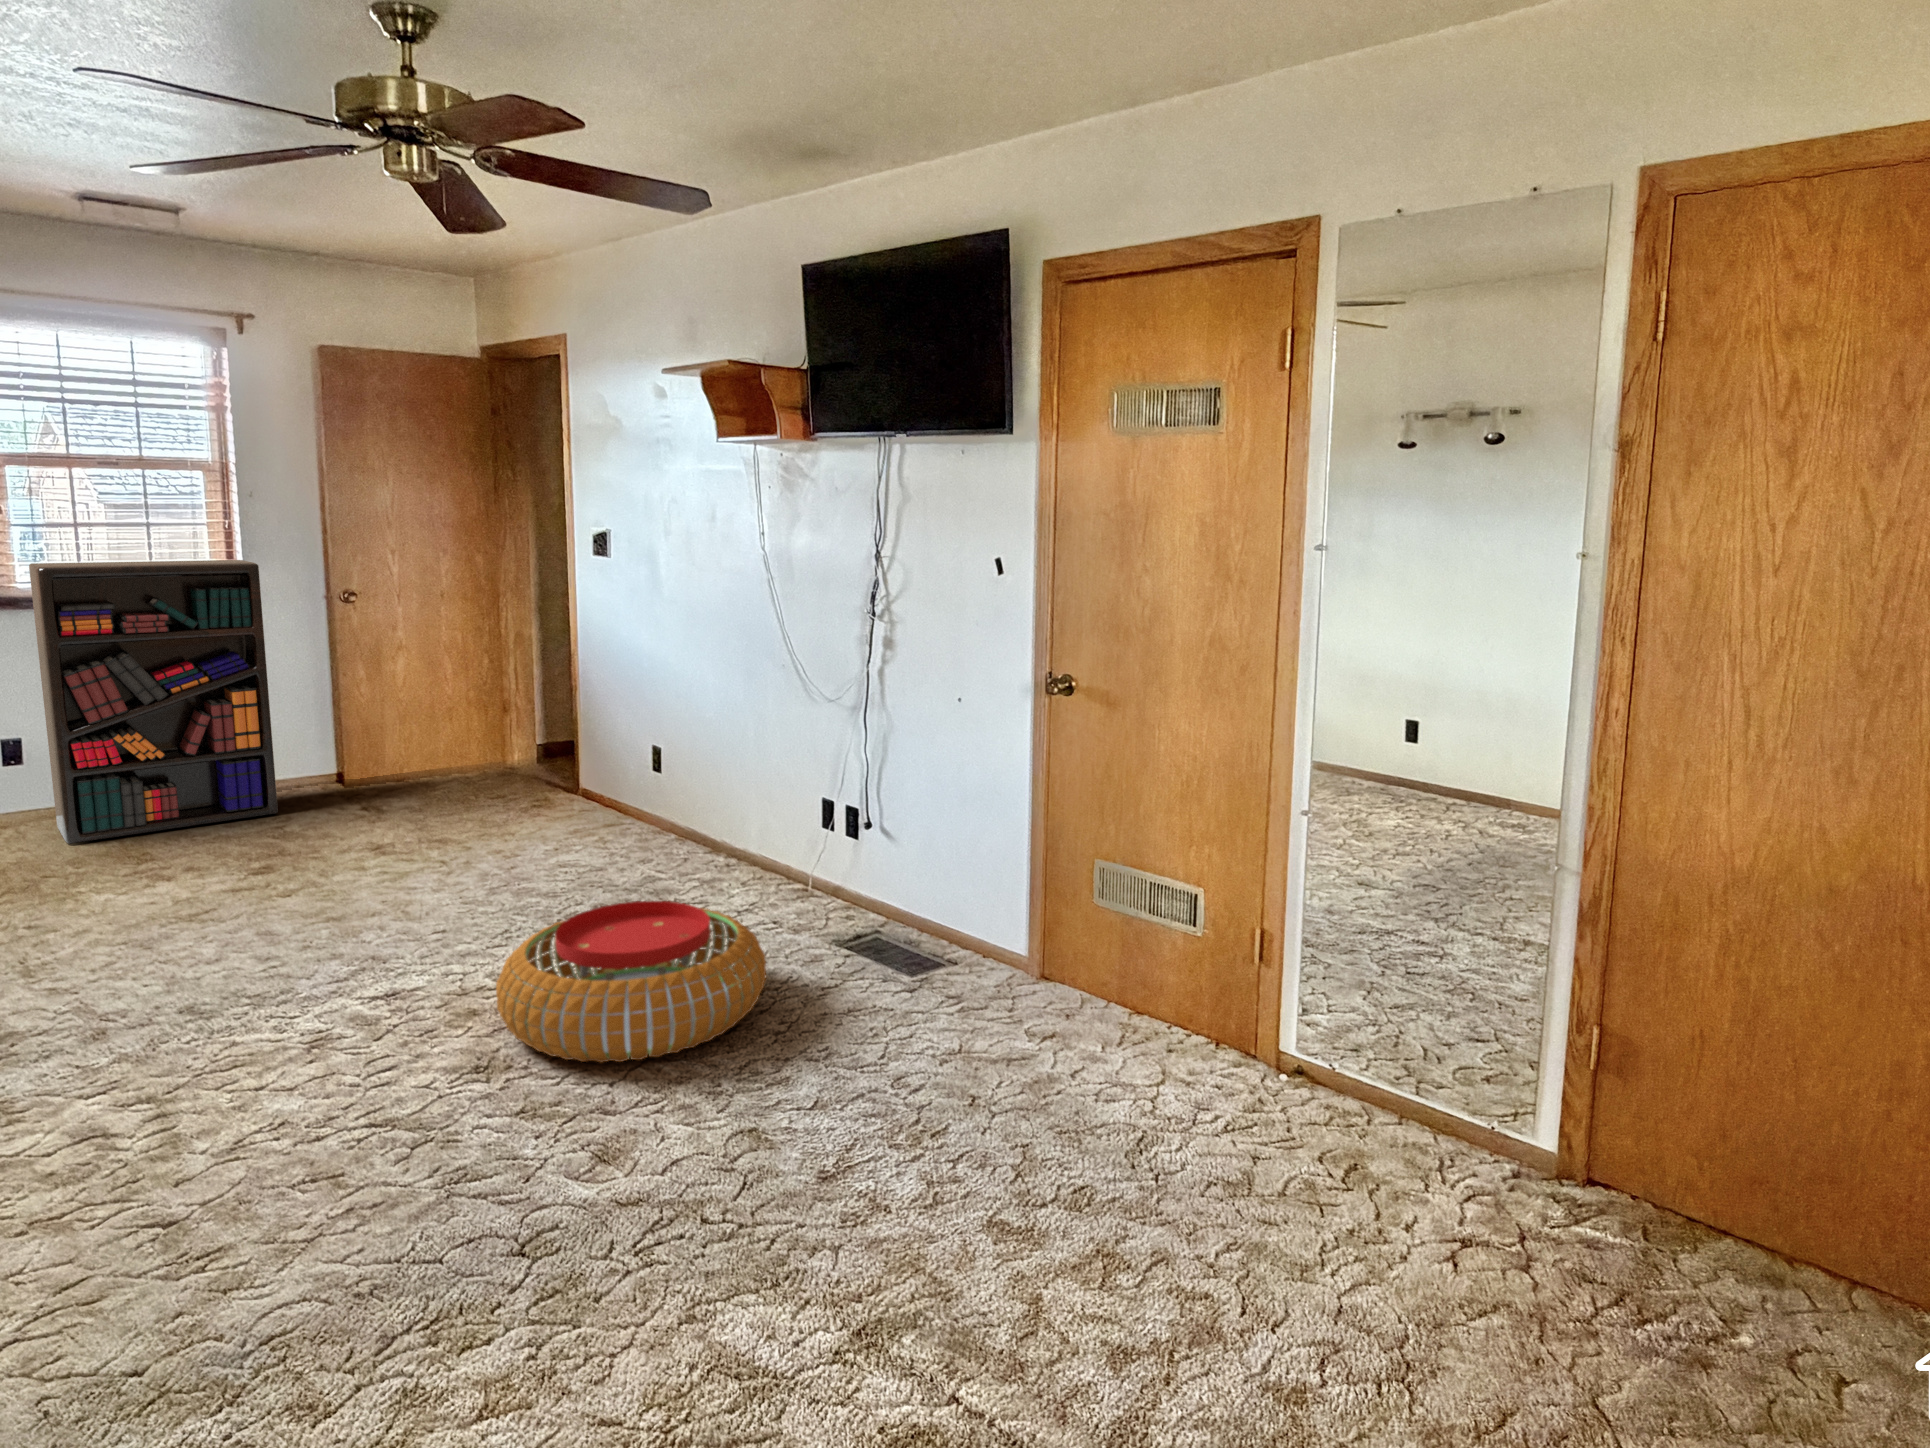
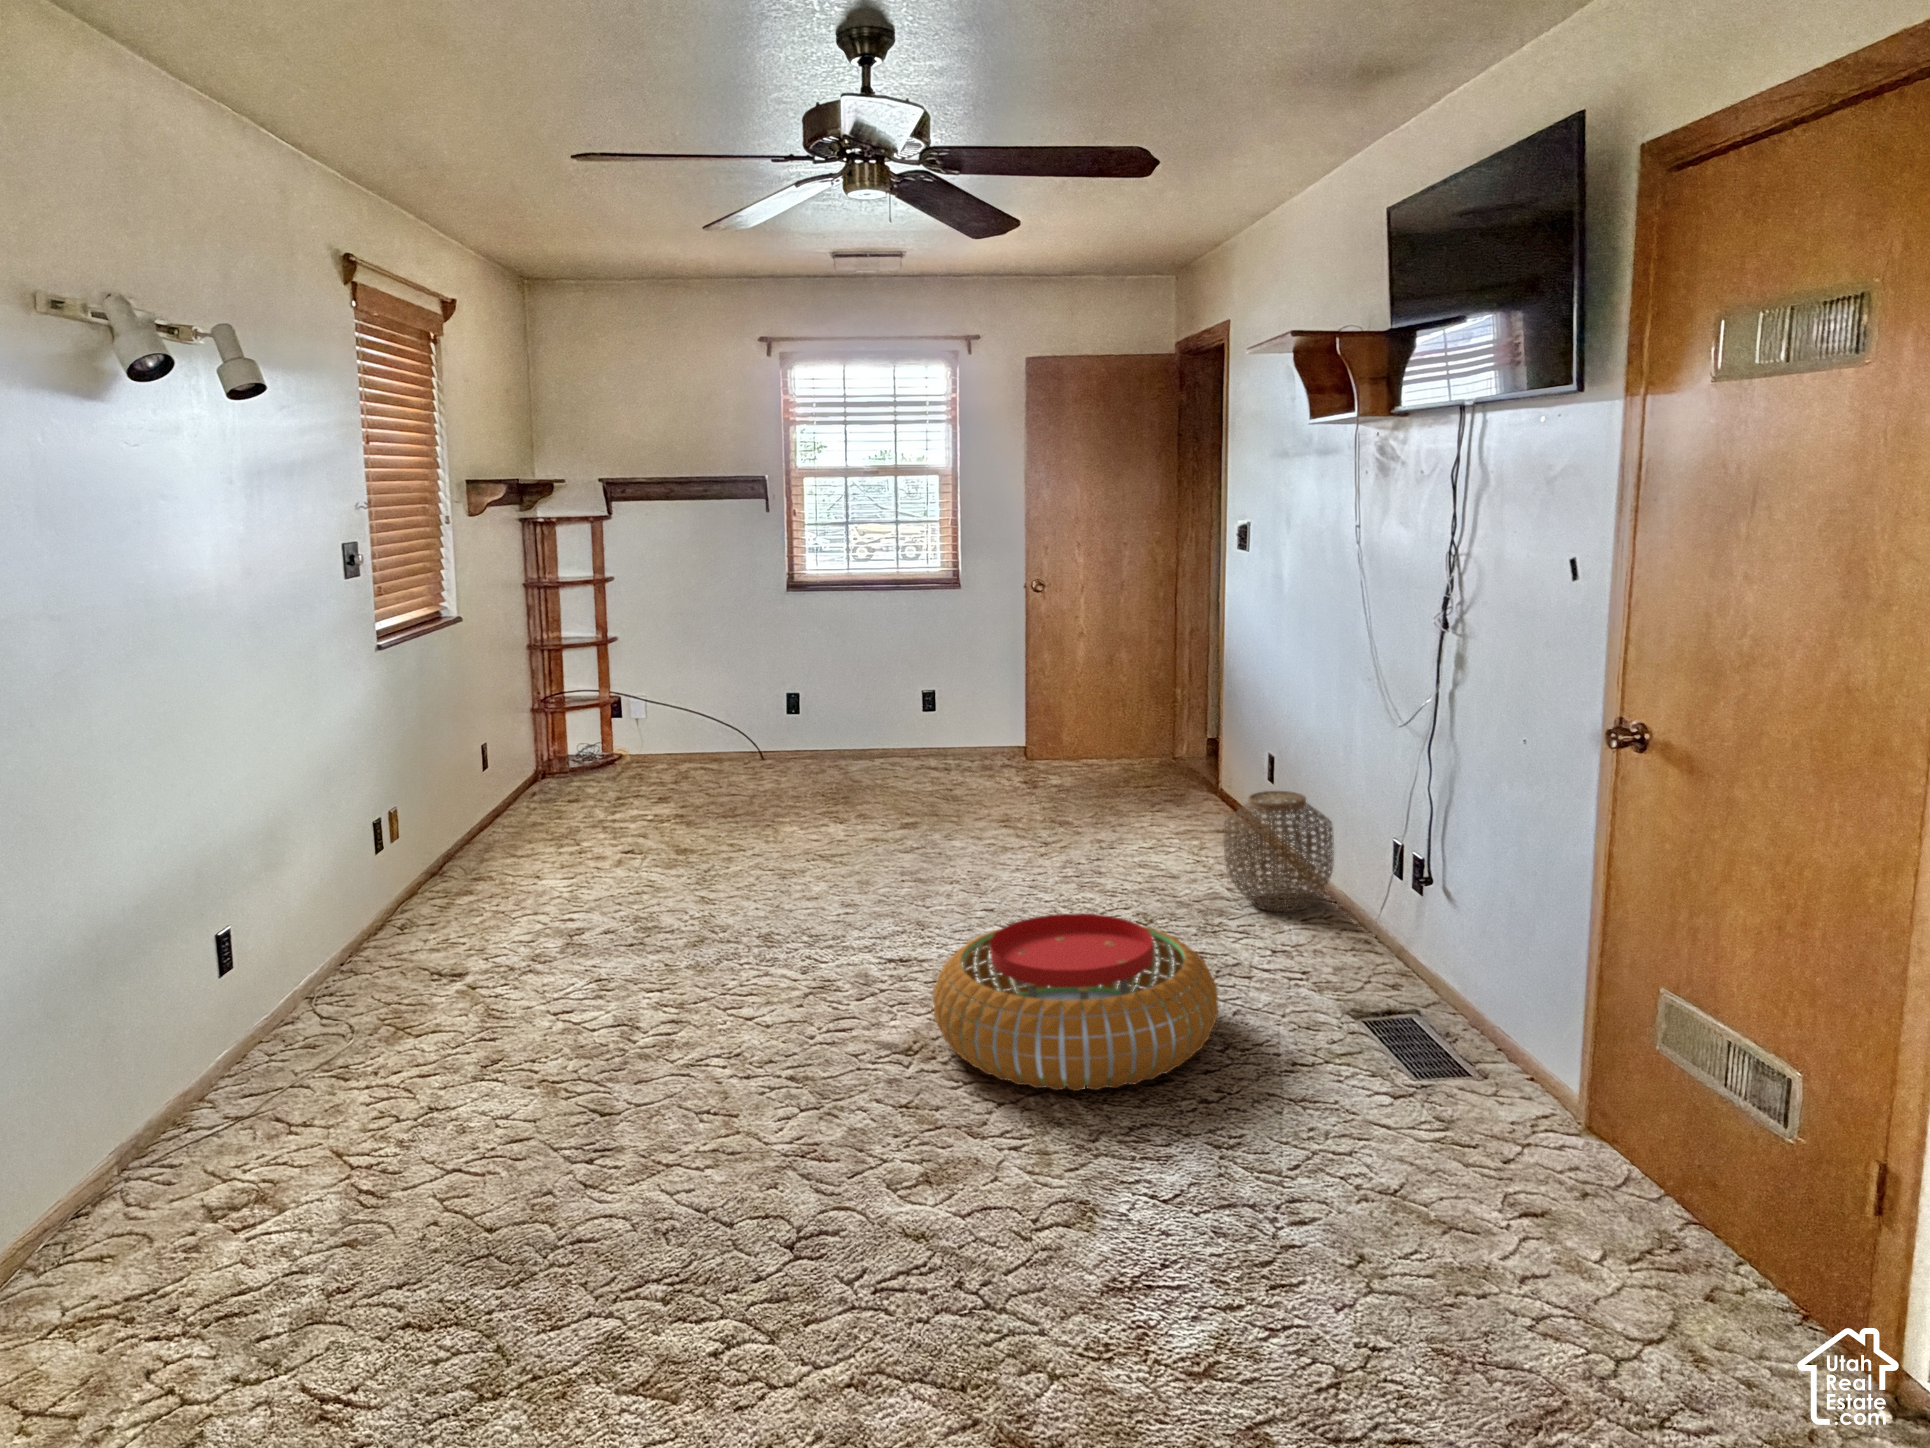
bookshelf: present [29,560,278,844] -> none [782,554,949,793]
woven basket: none [669,780,762,883] -> present [1224,791,1334,912]

